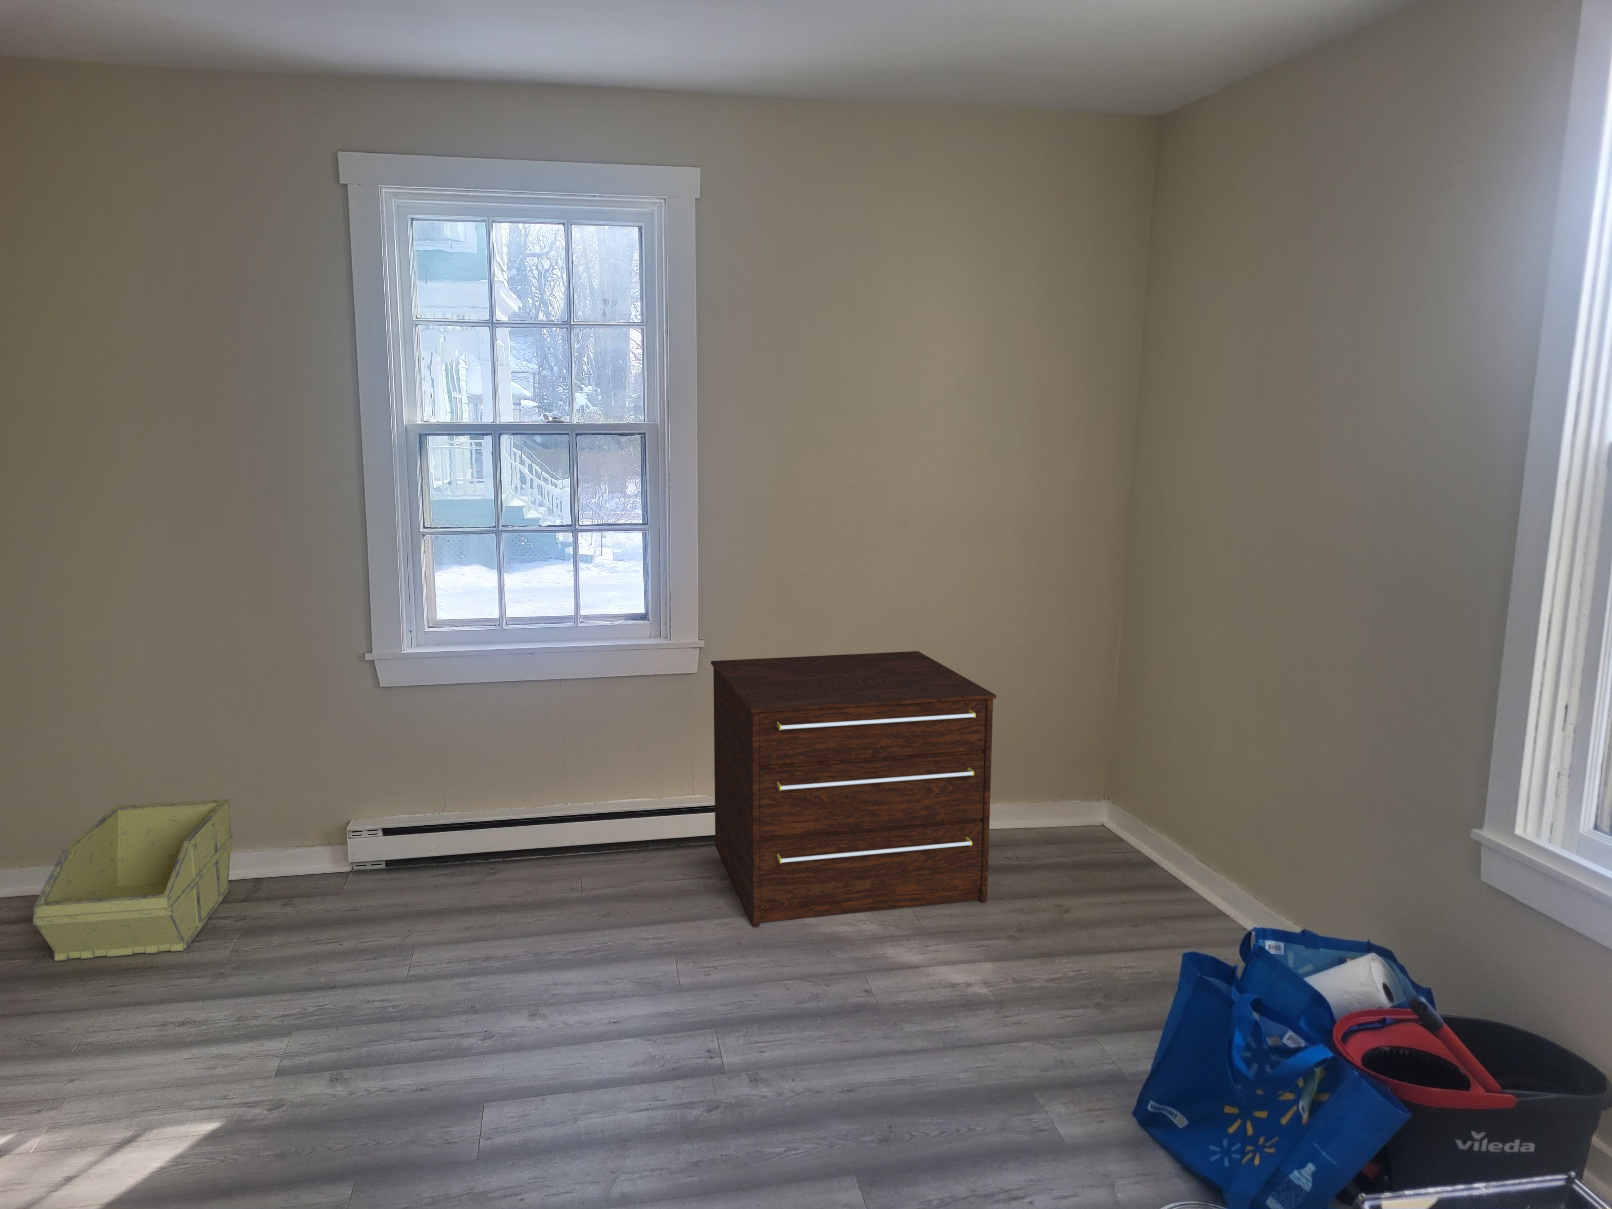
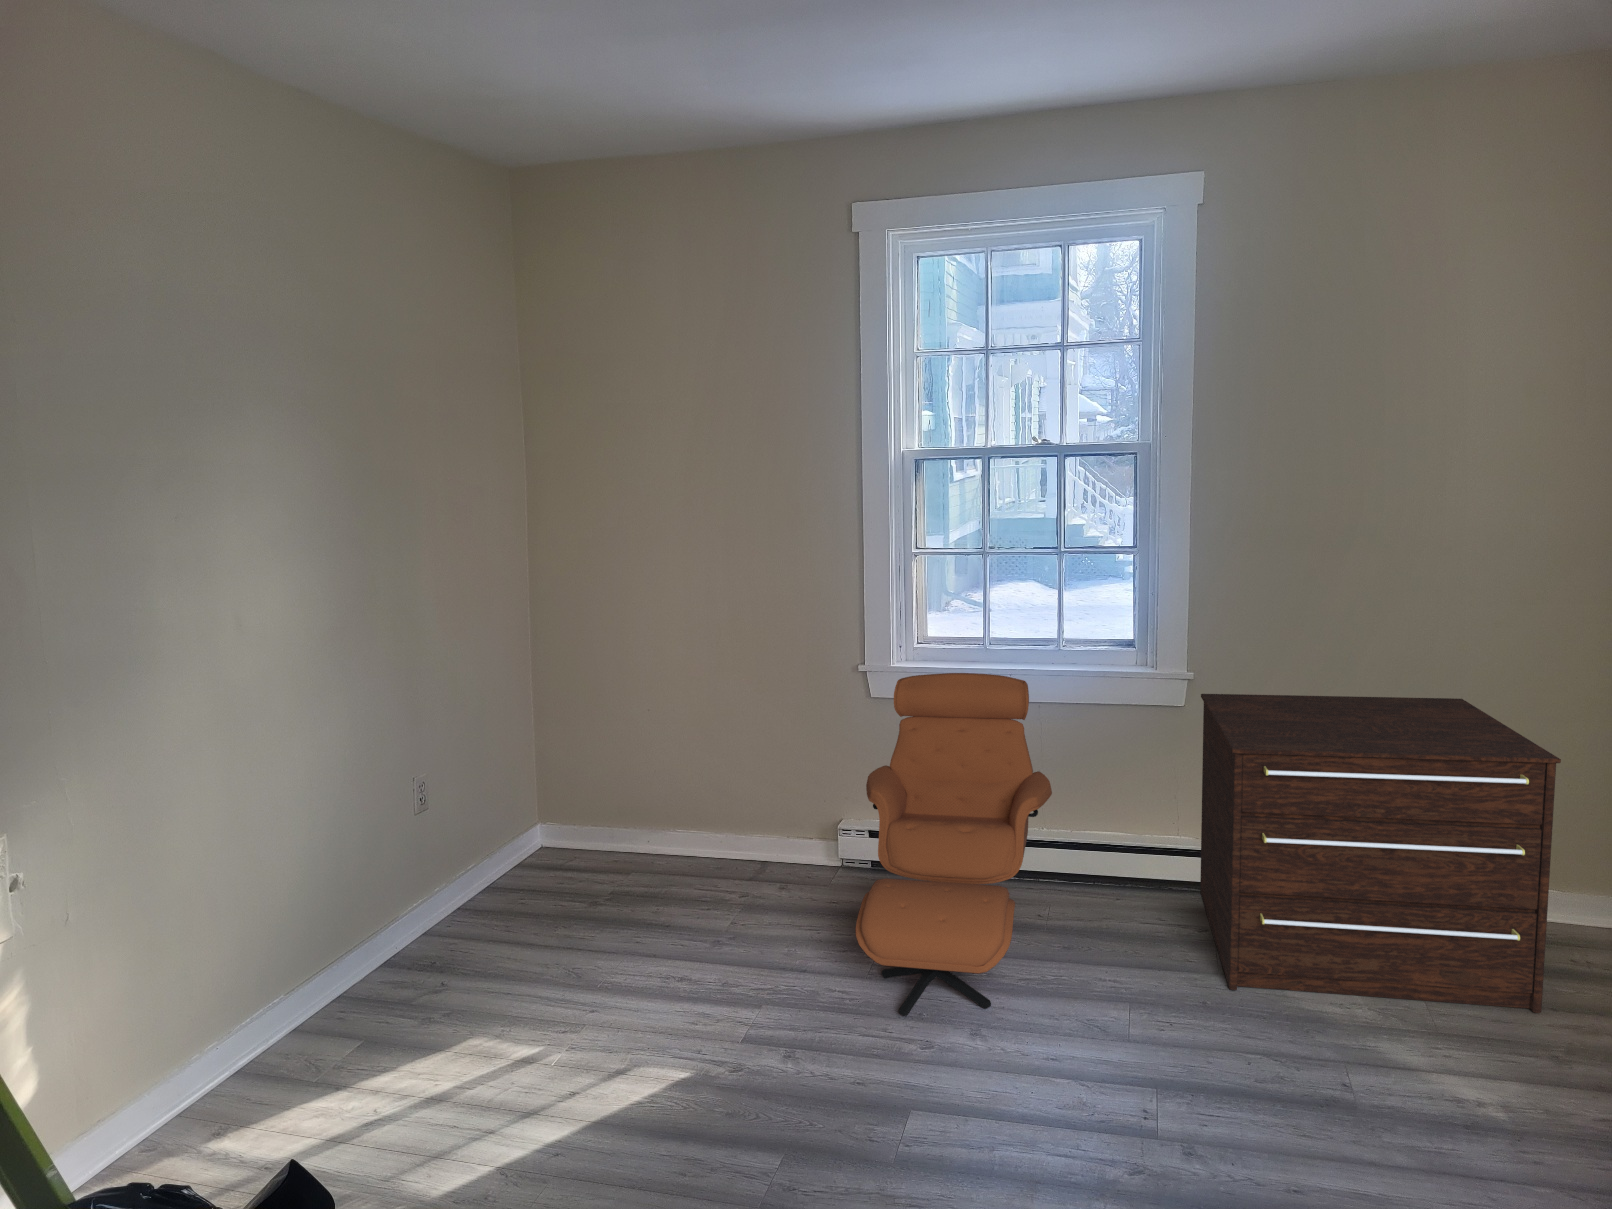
armchair: none [383,655,579,1010] -> present [856,673,1052,1016]
storage bin: present [33,799,233,961] -> none [587,782,745,915]

